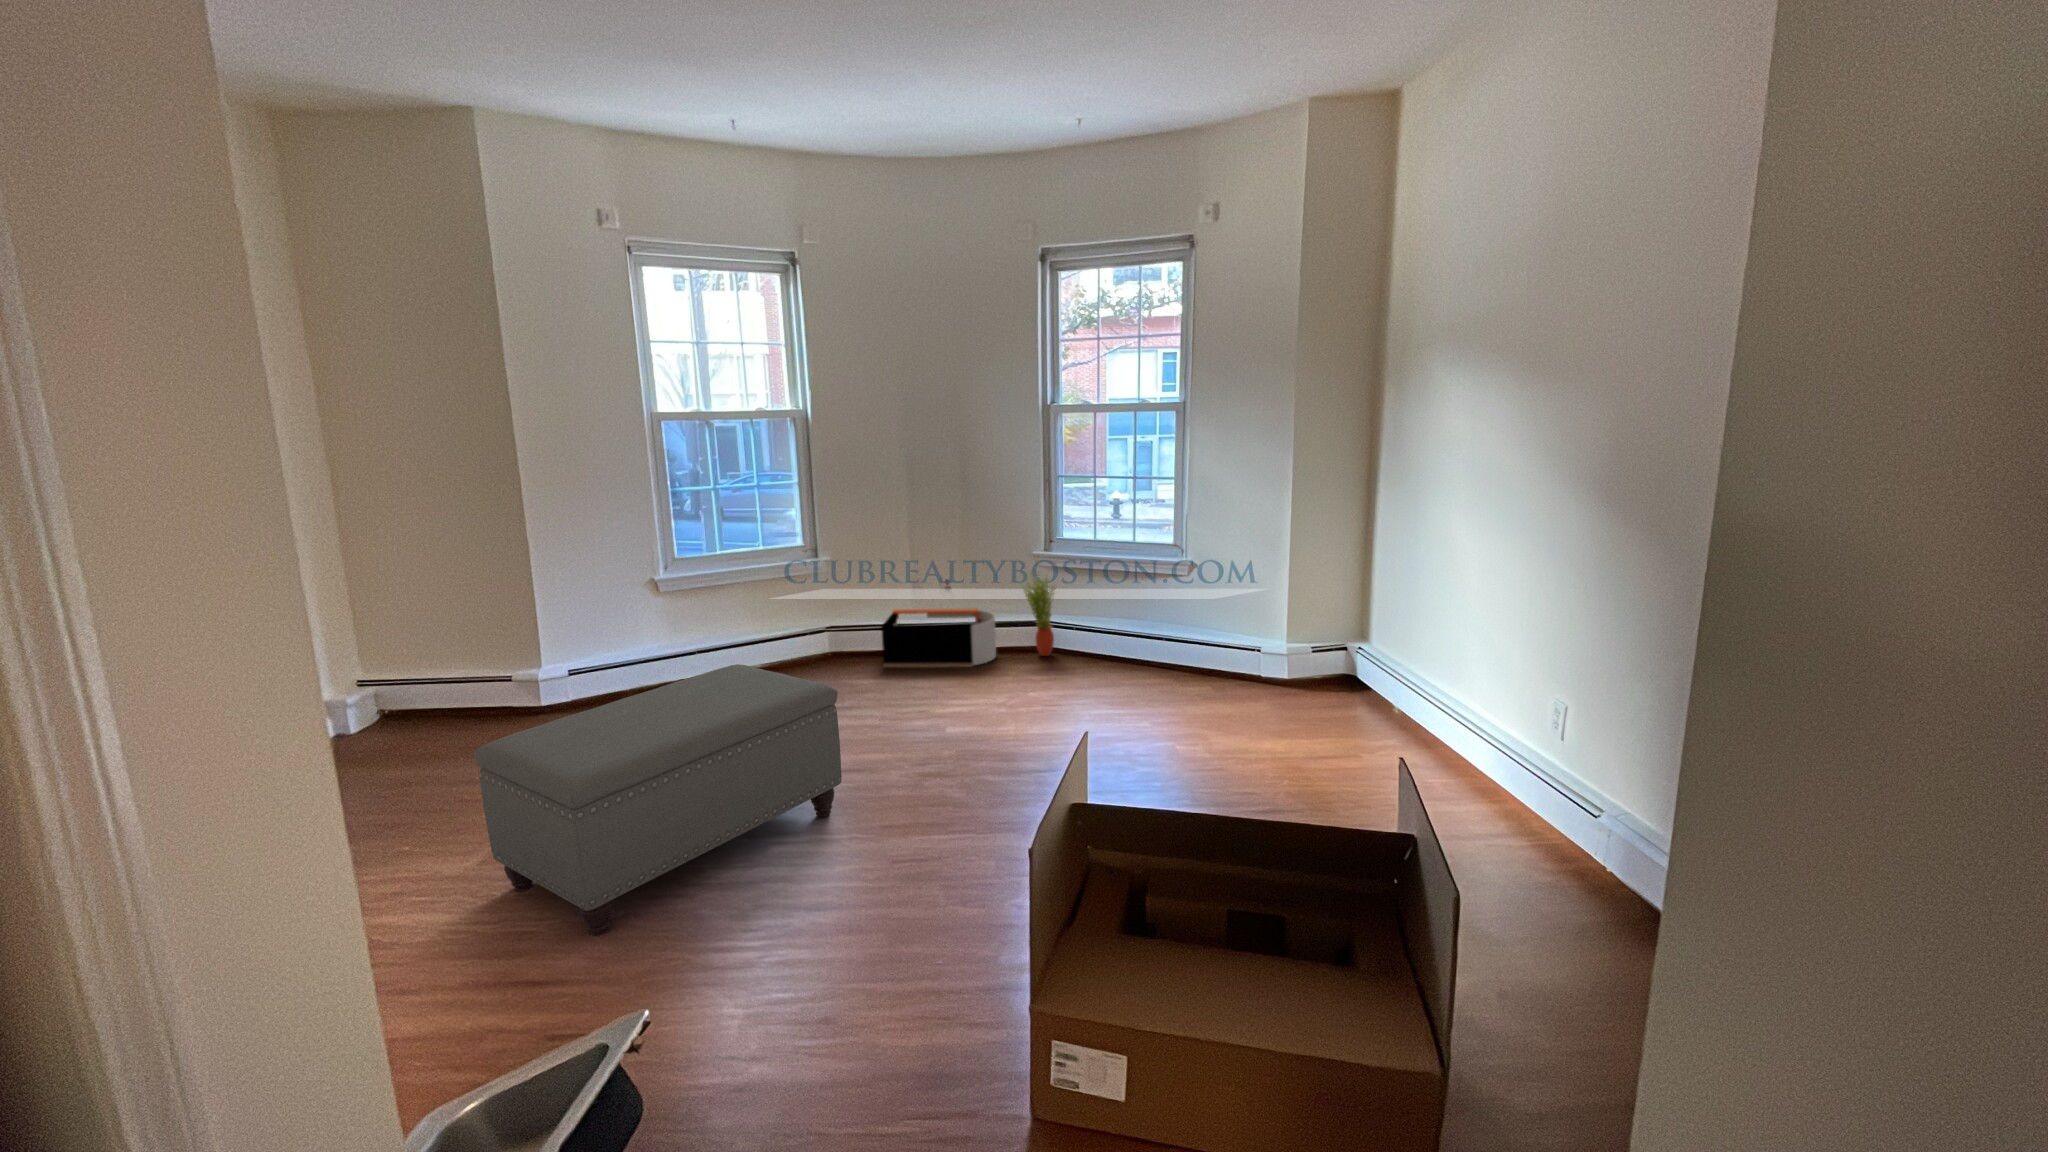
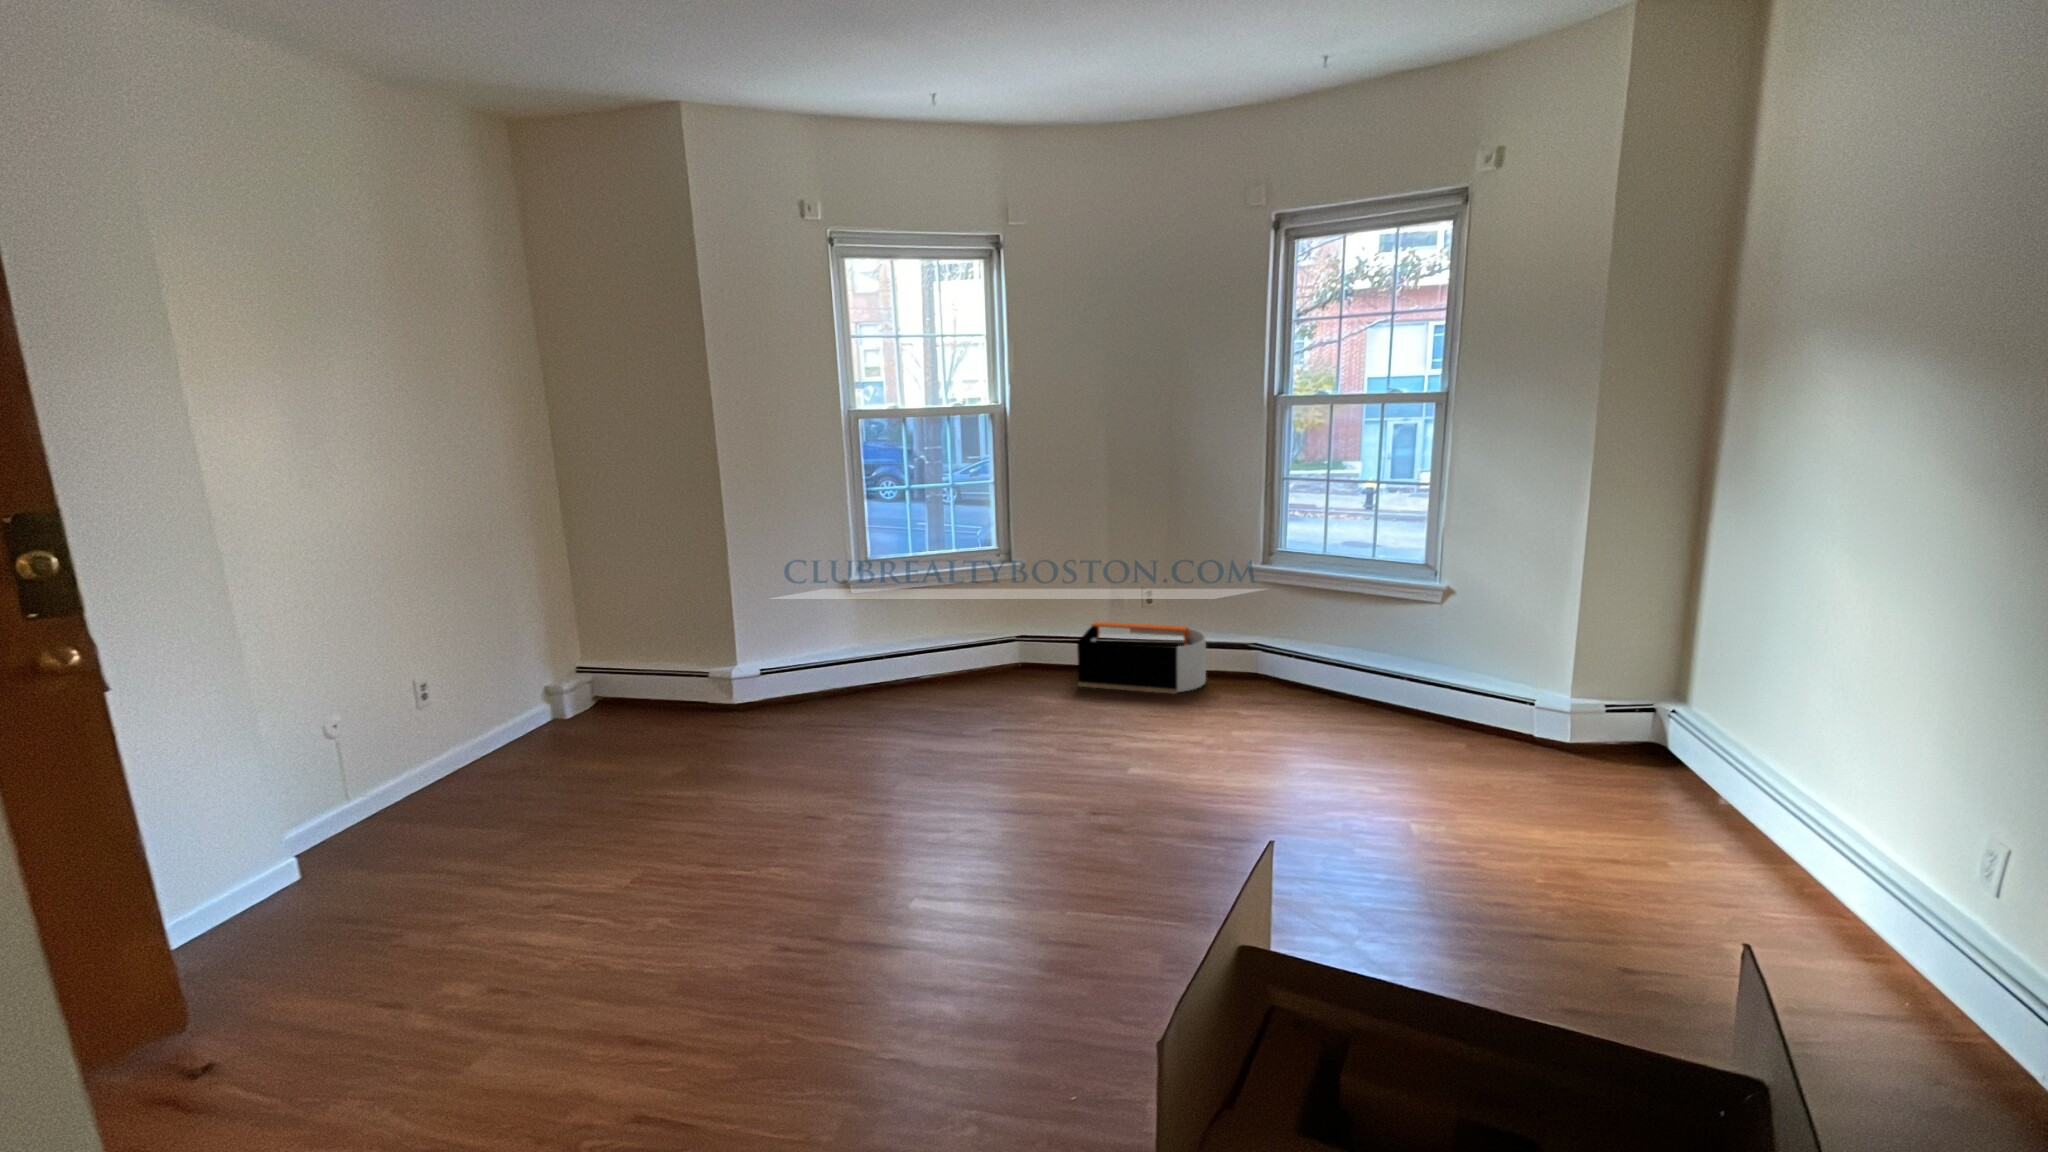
potted plant: present [1024,572,1056,656] -> none [1237,588,1280,686]
ottoman: present [474,664,842,936] -> none [638,689,1005,979]

